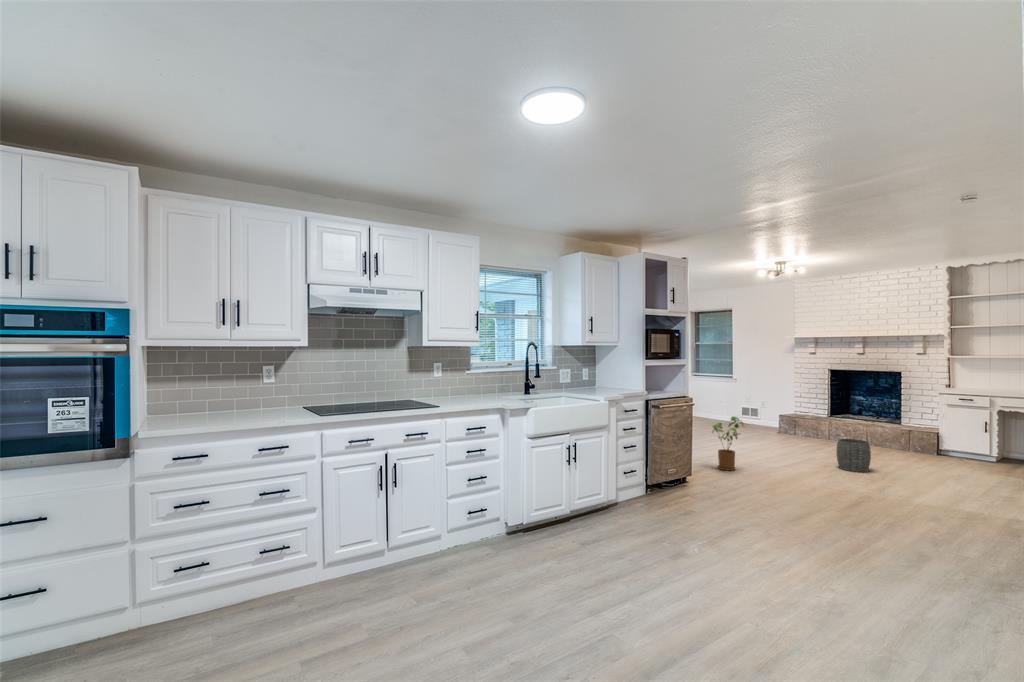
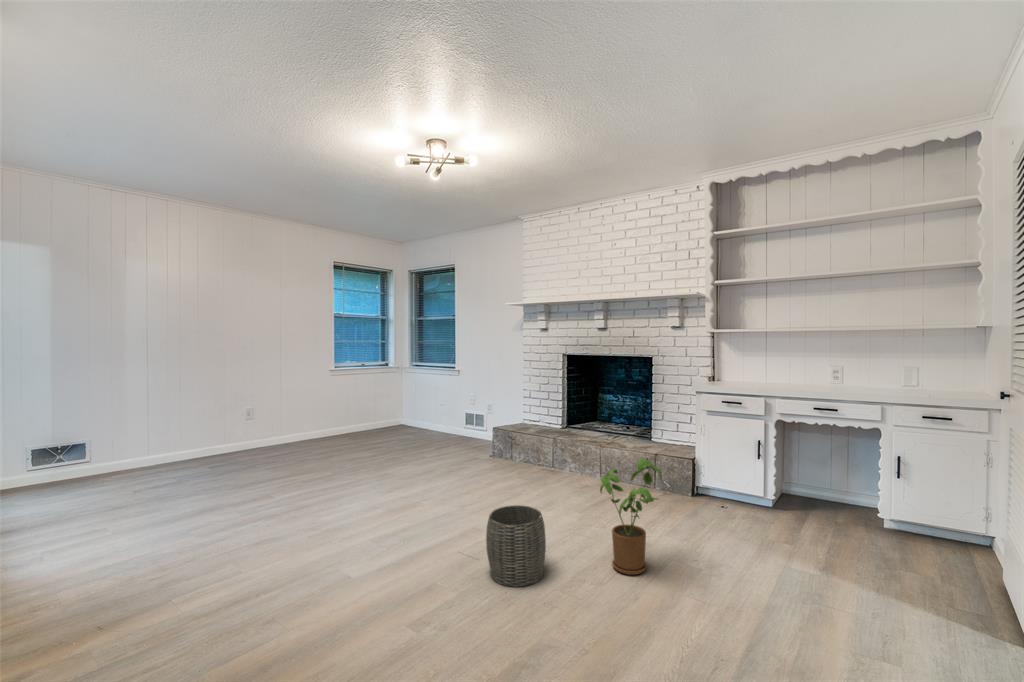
house plant: present [713,416,744,471] -> present [600,458,662,575]

